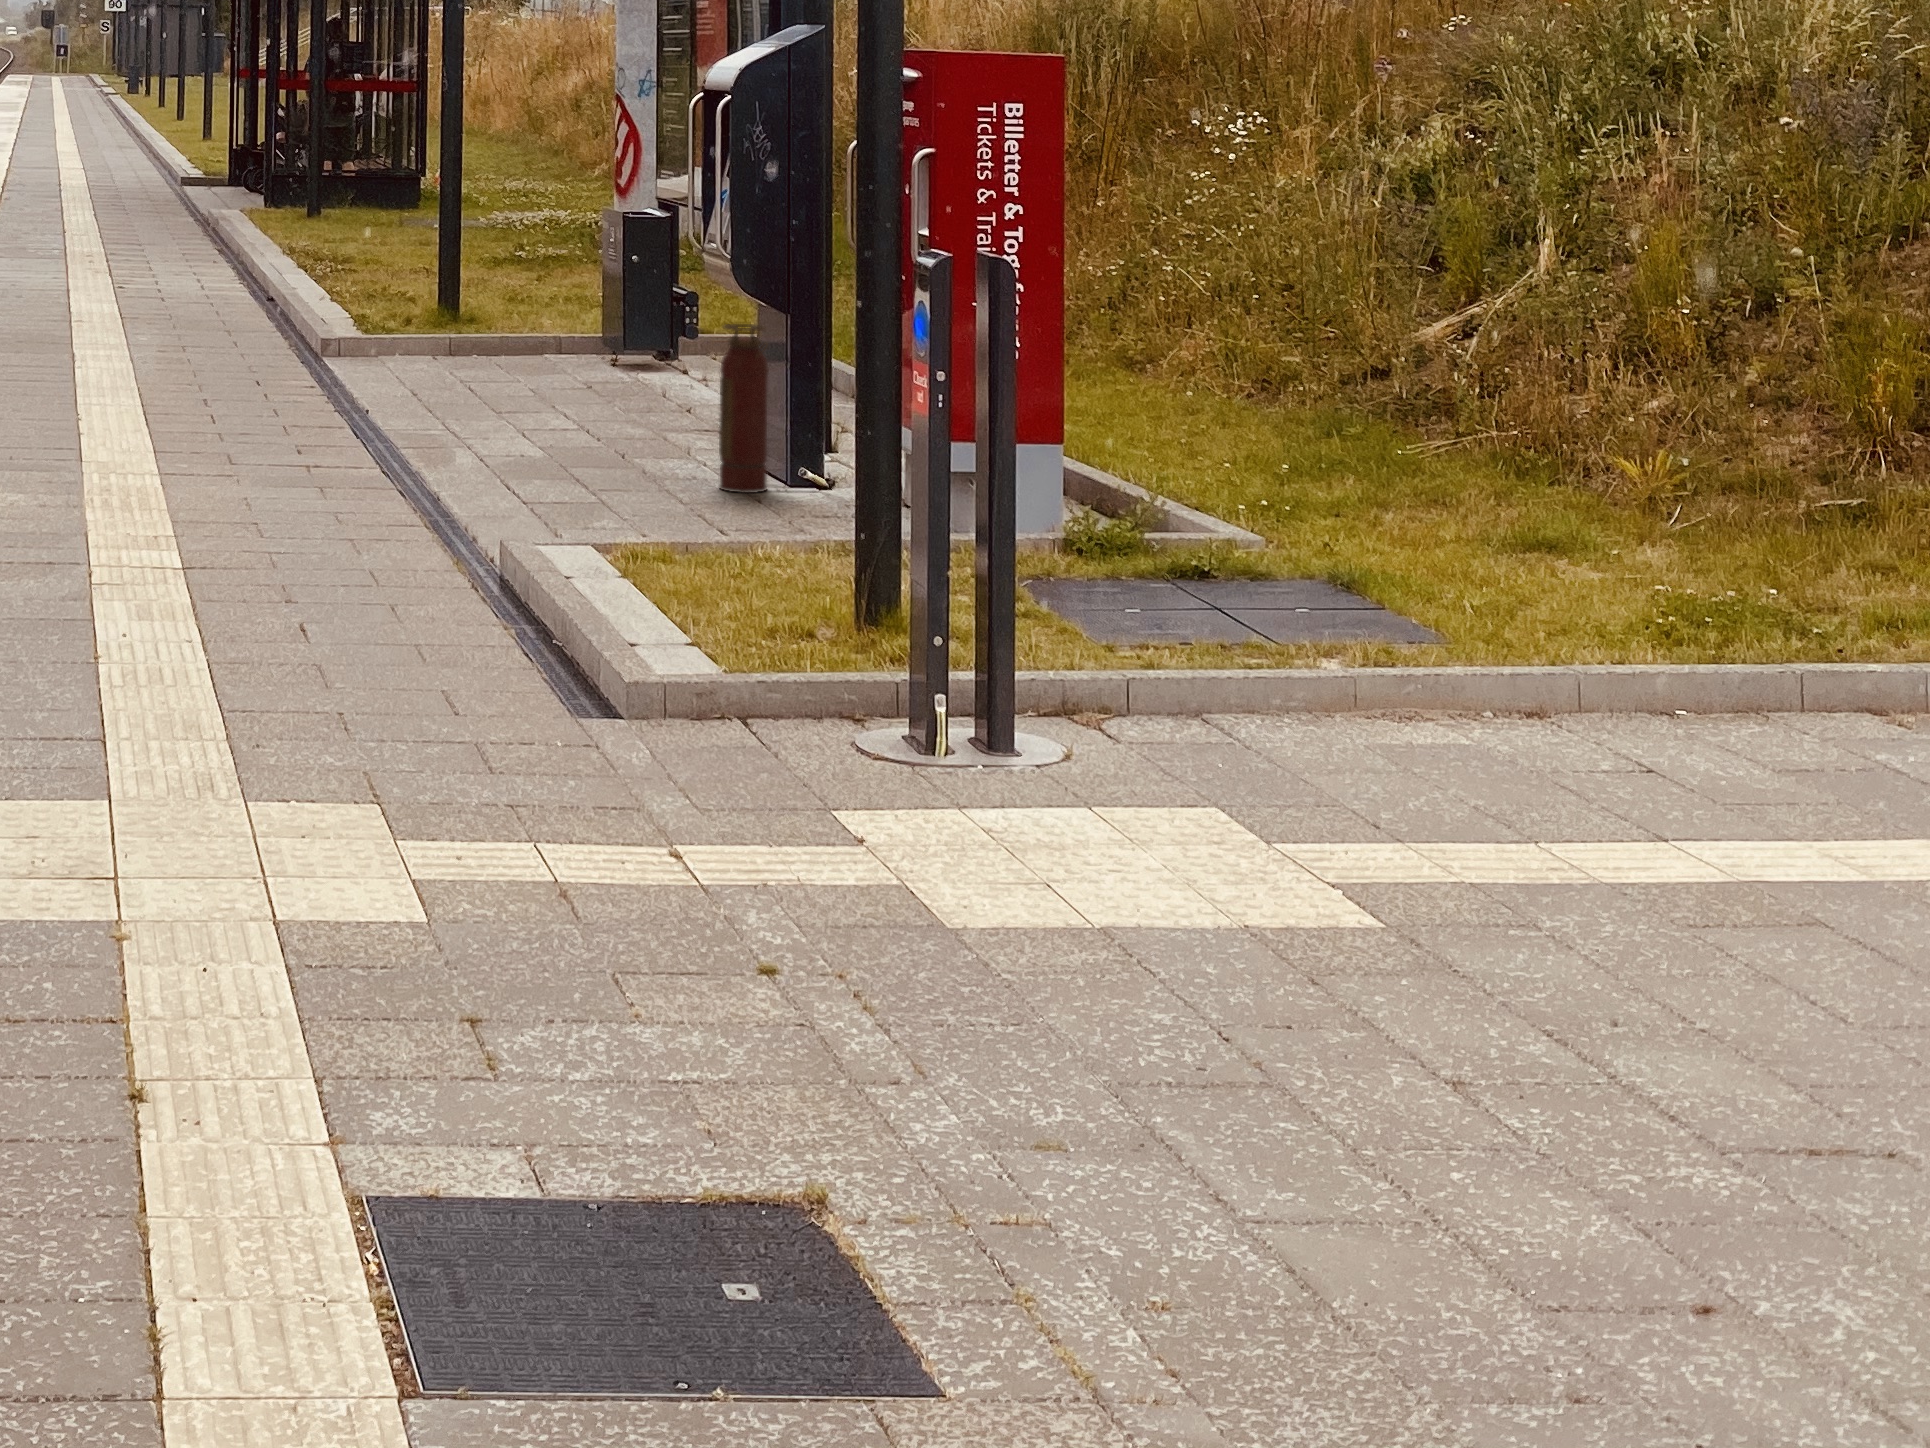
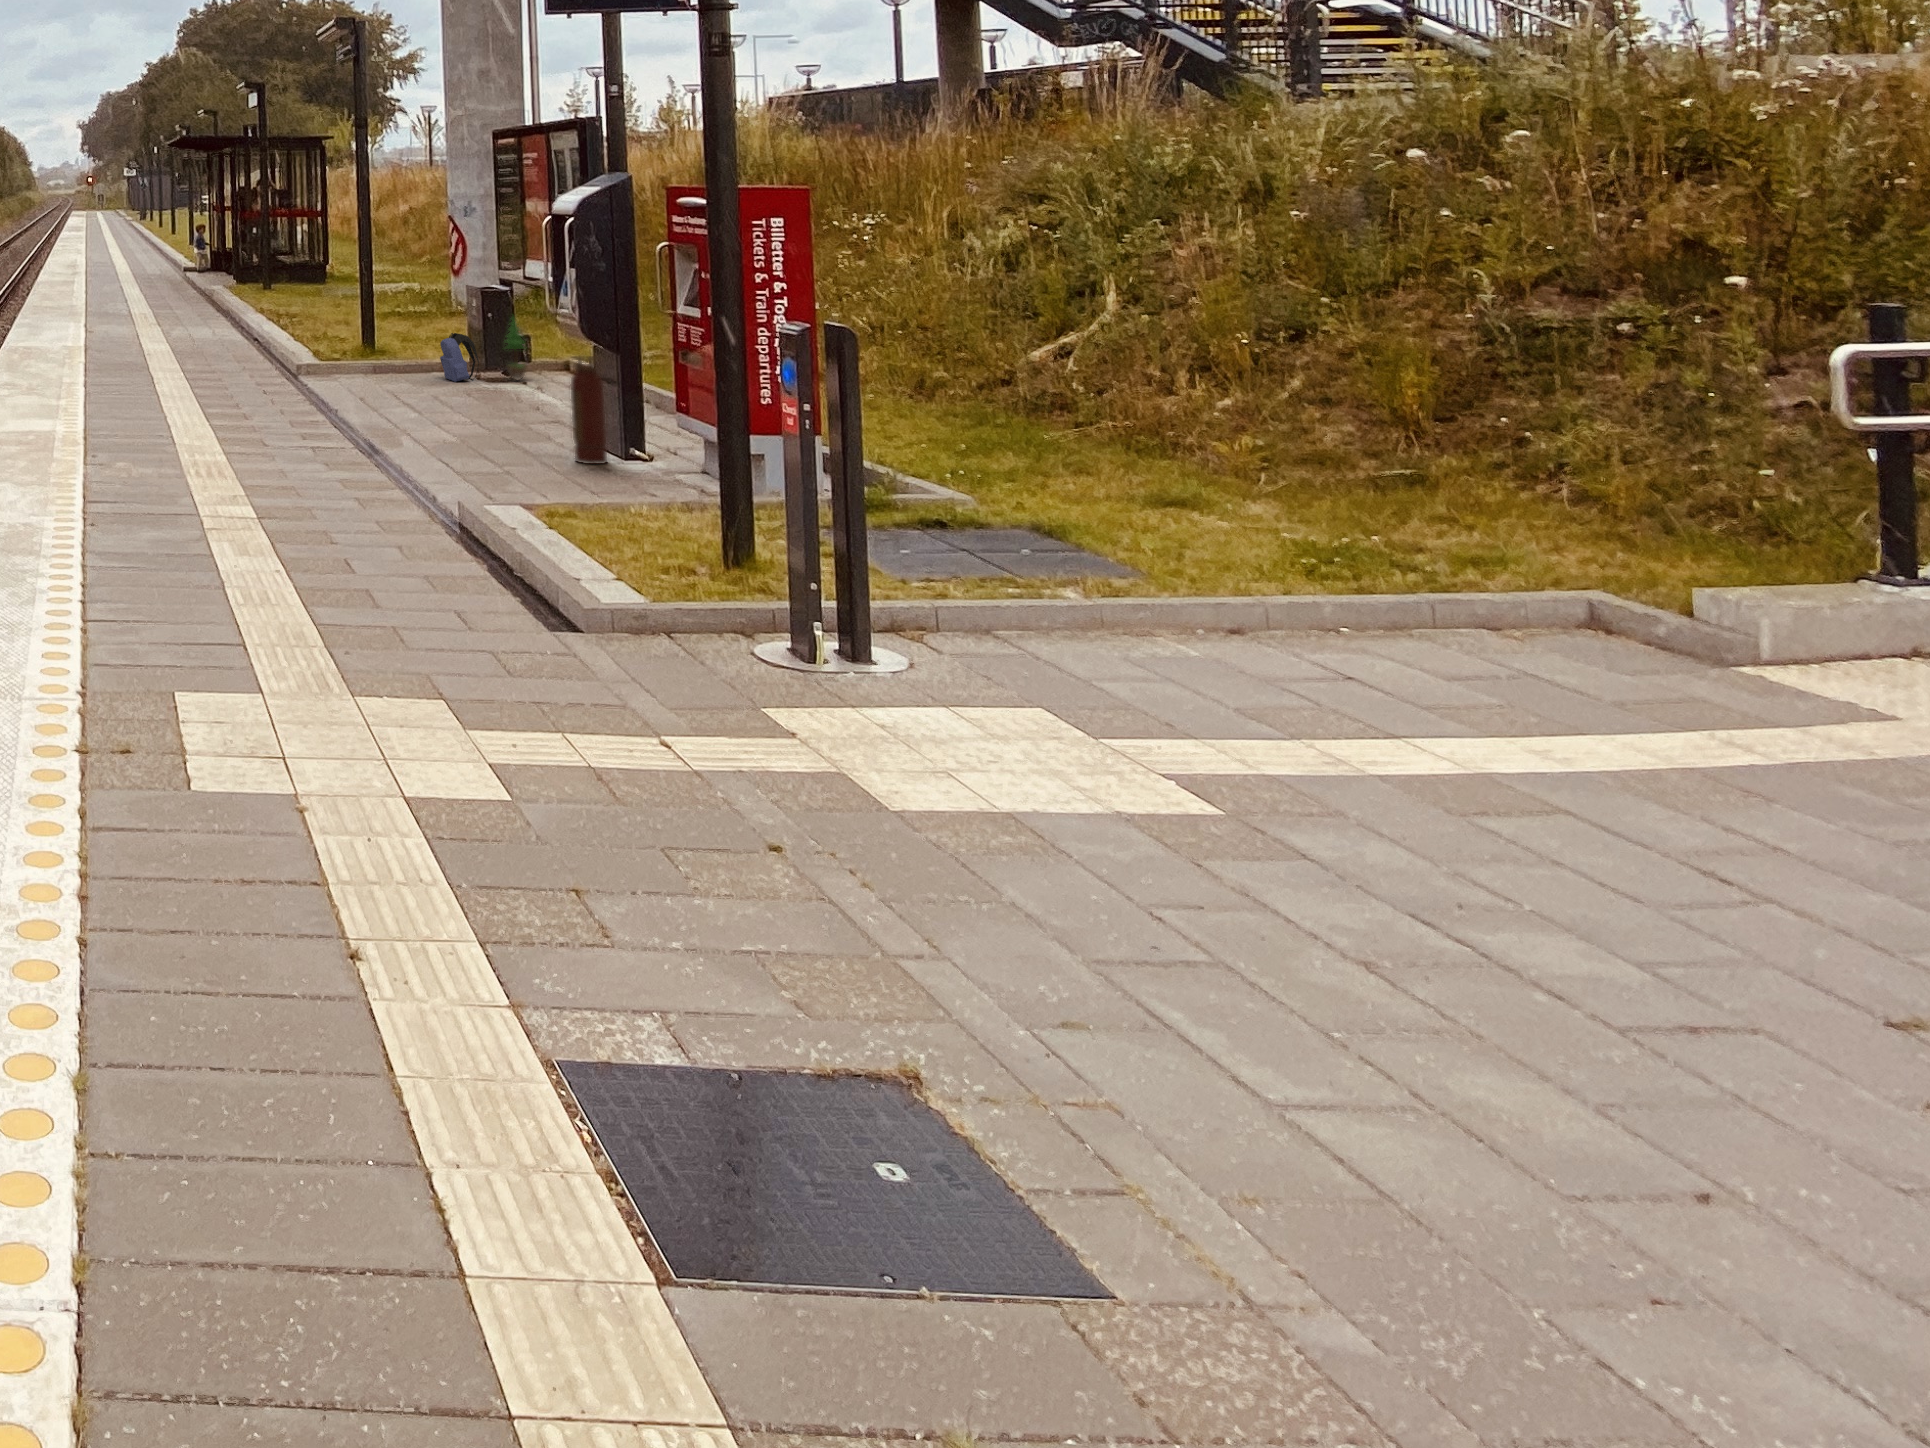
potted tree: none [658,260,697,369] -> present [506,317,526,381]
backpack: none [561,290,621,370] -> present [440,333,479,382]

